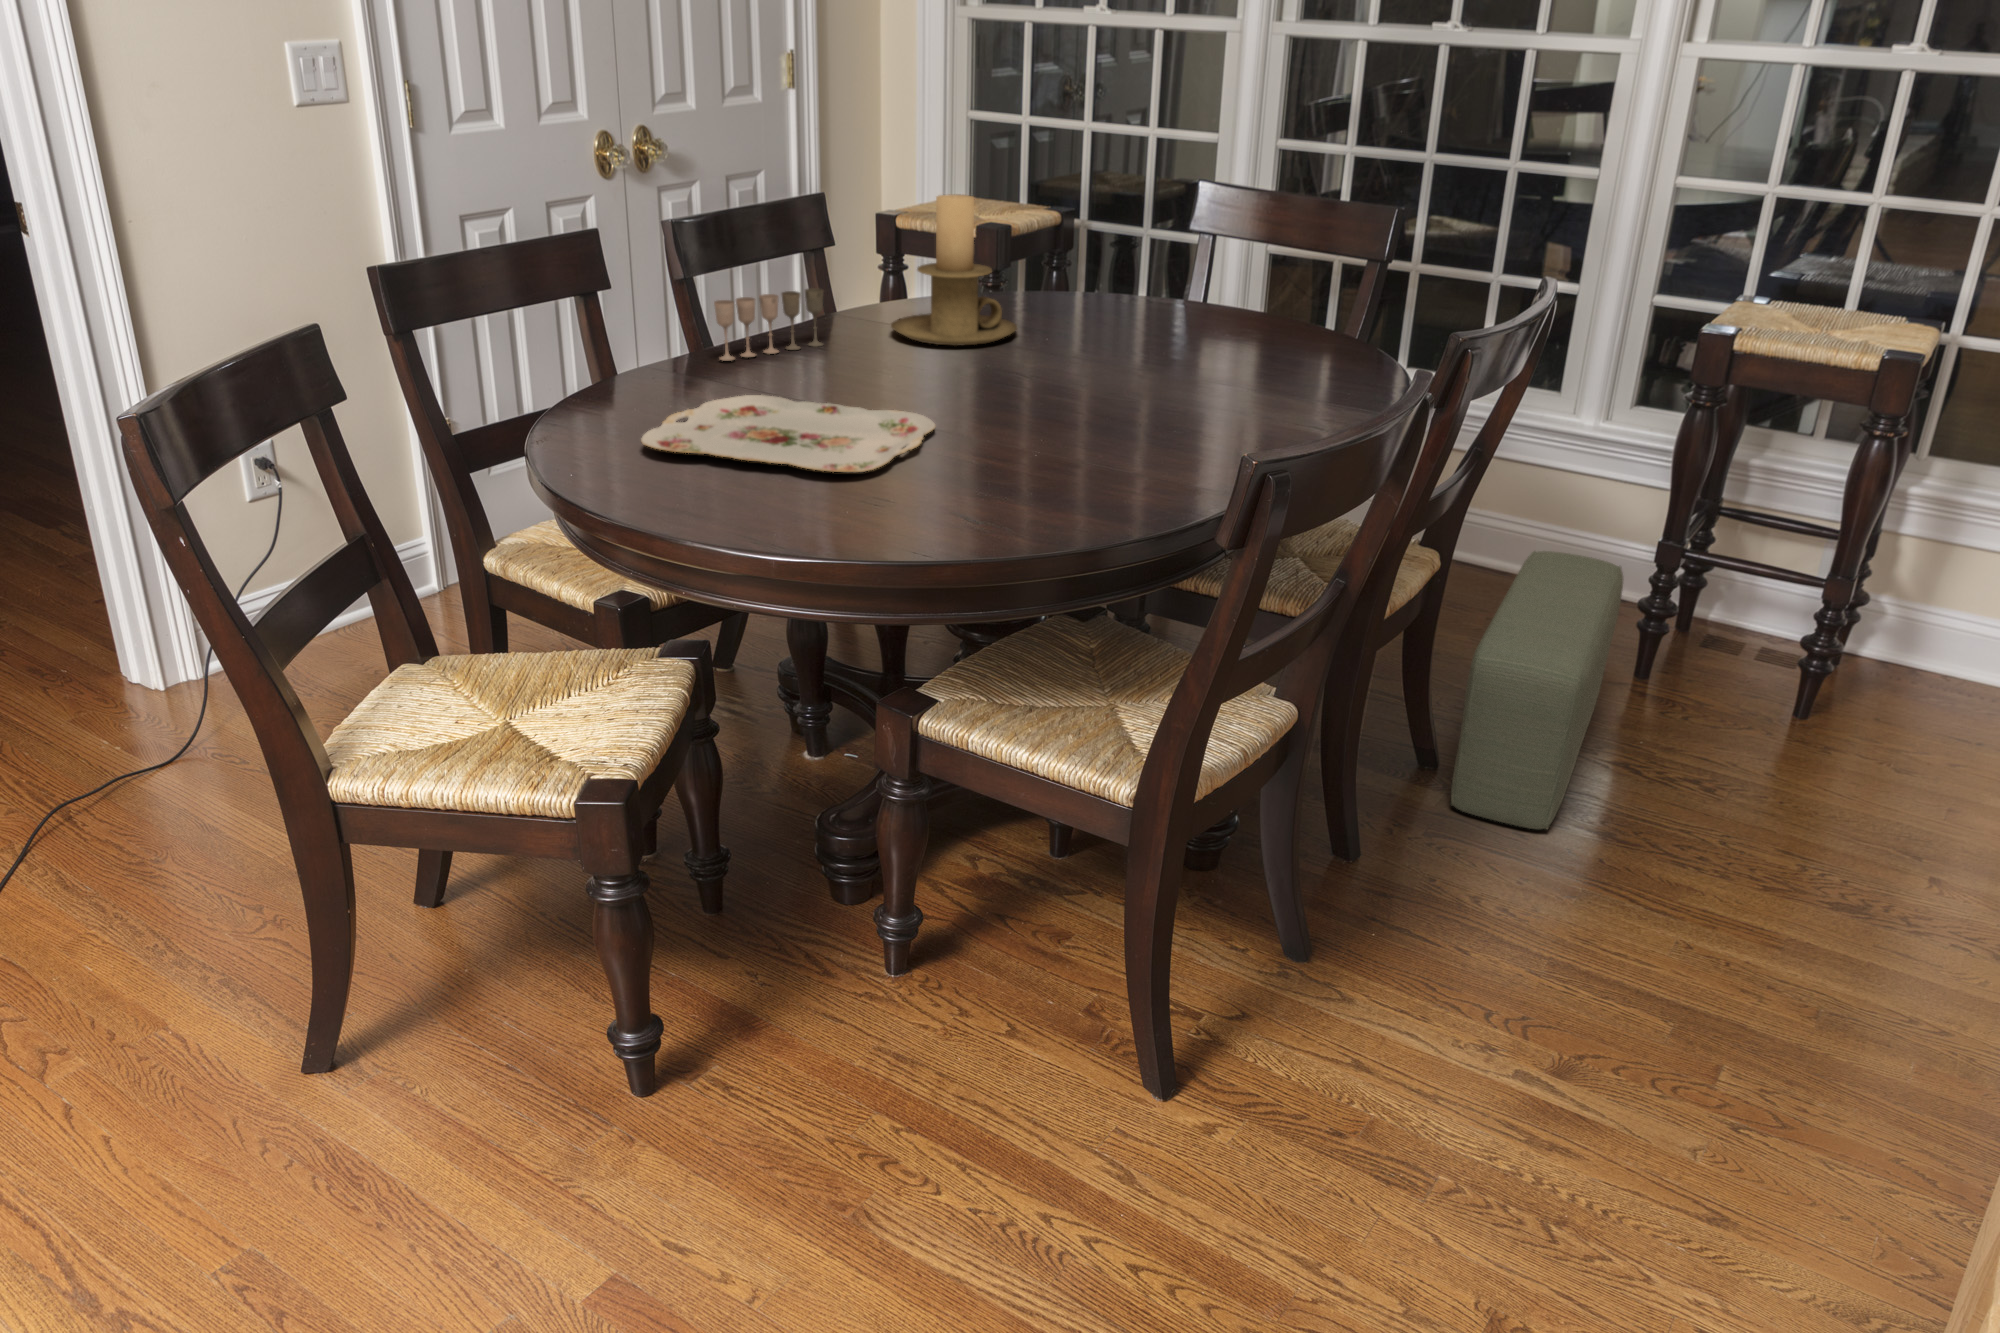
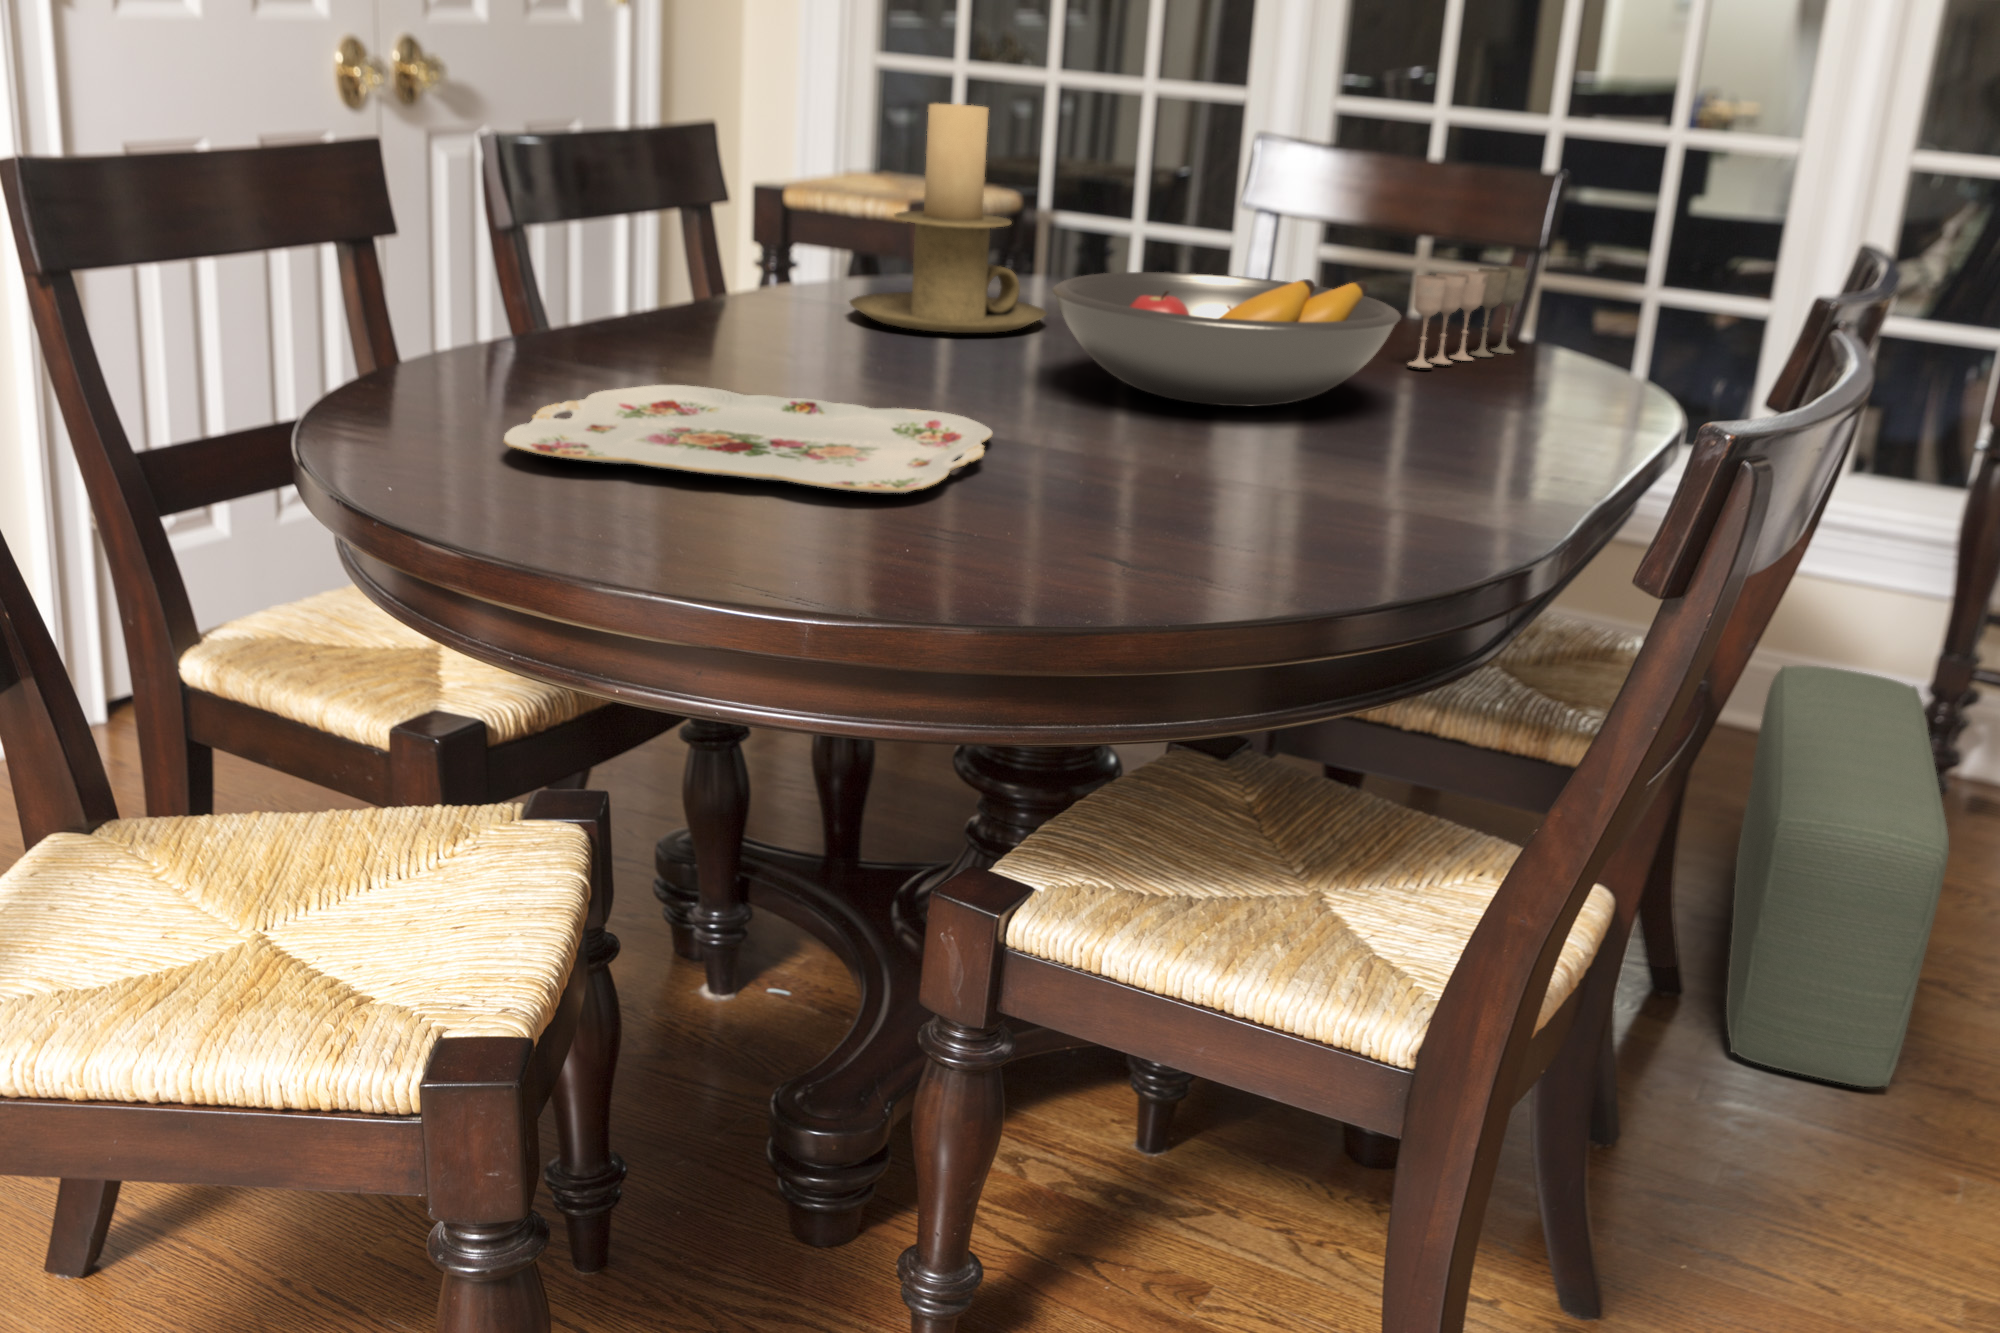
wine glass: present [714,288,823,361] -> present [1408,266,1529,368]
fruit bowl: none [991,310,1209,401] -> present [1053,272,1401,406]

